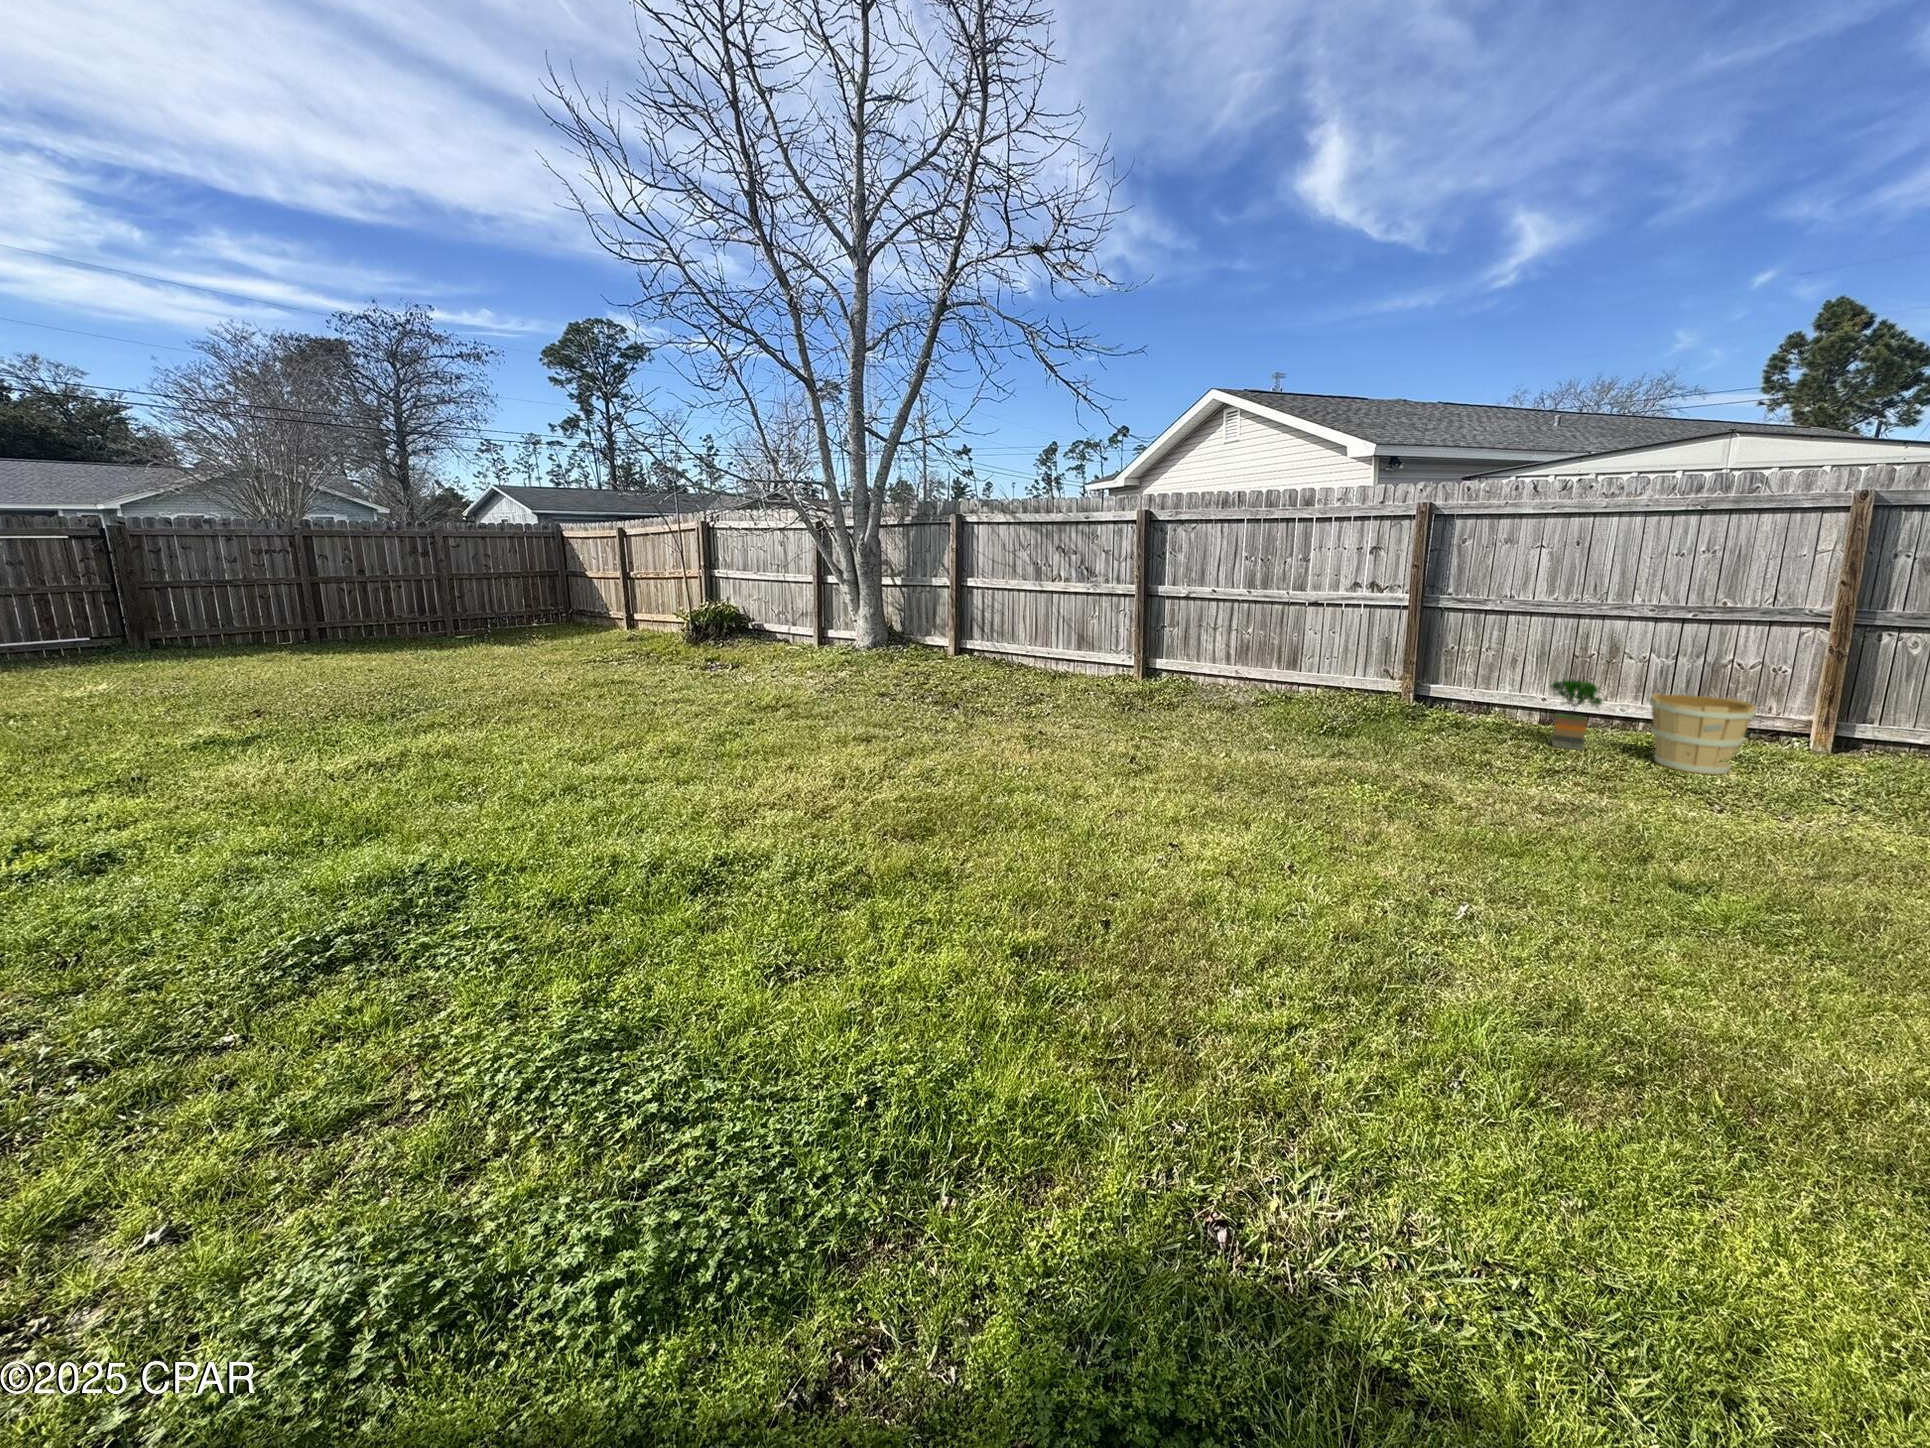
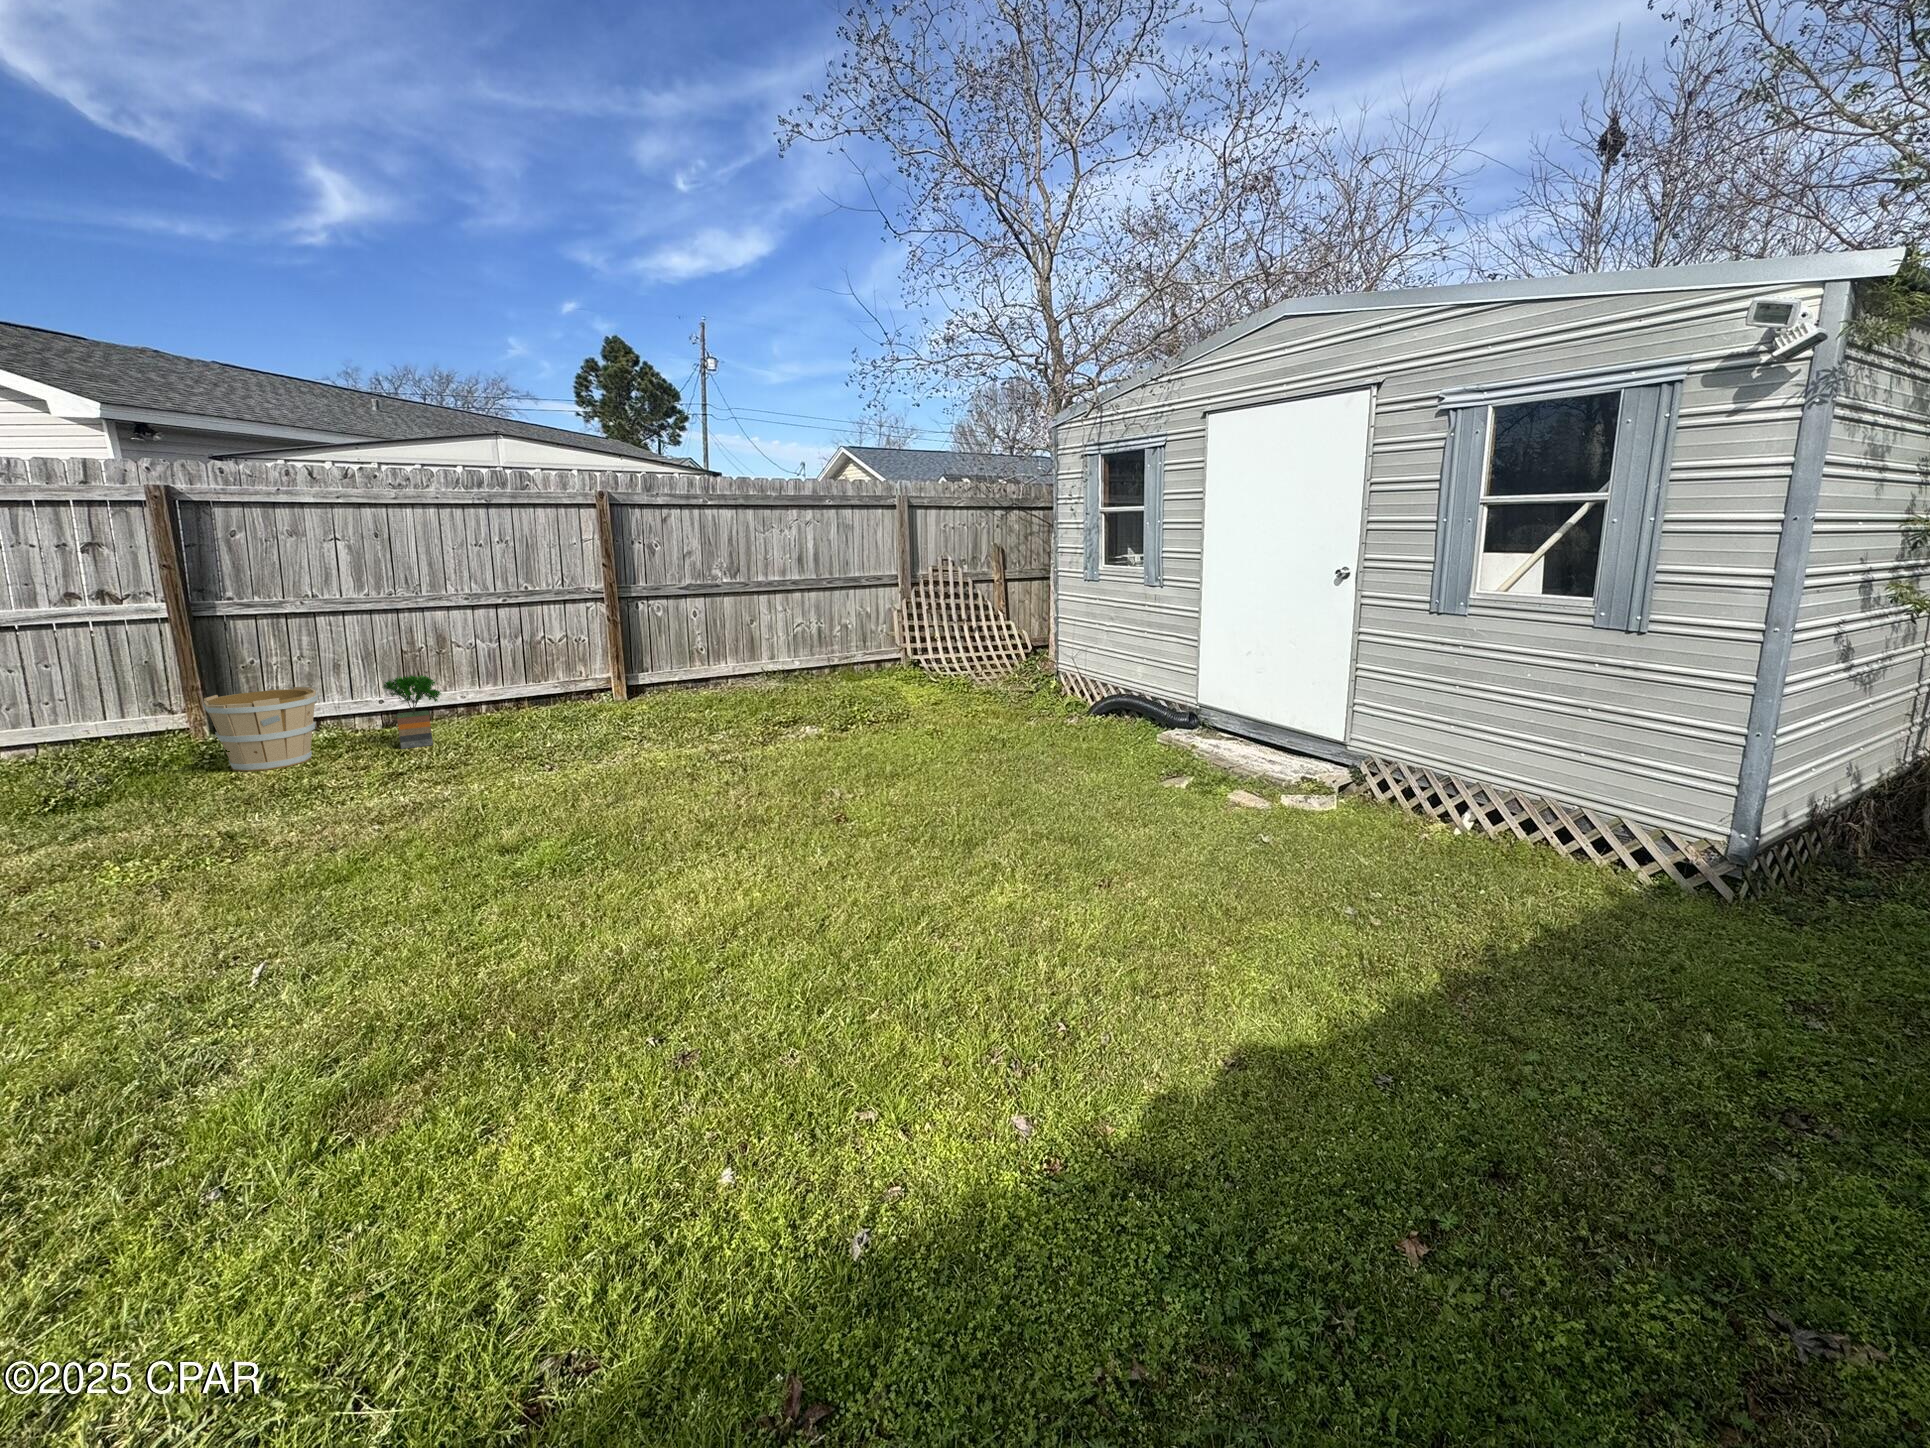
wooden bucket: present [1649,693,1756,775] -> present [203,687,318,771]

